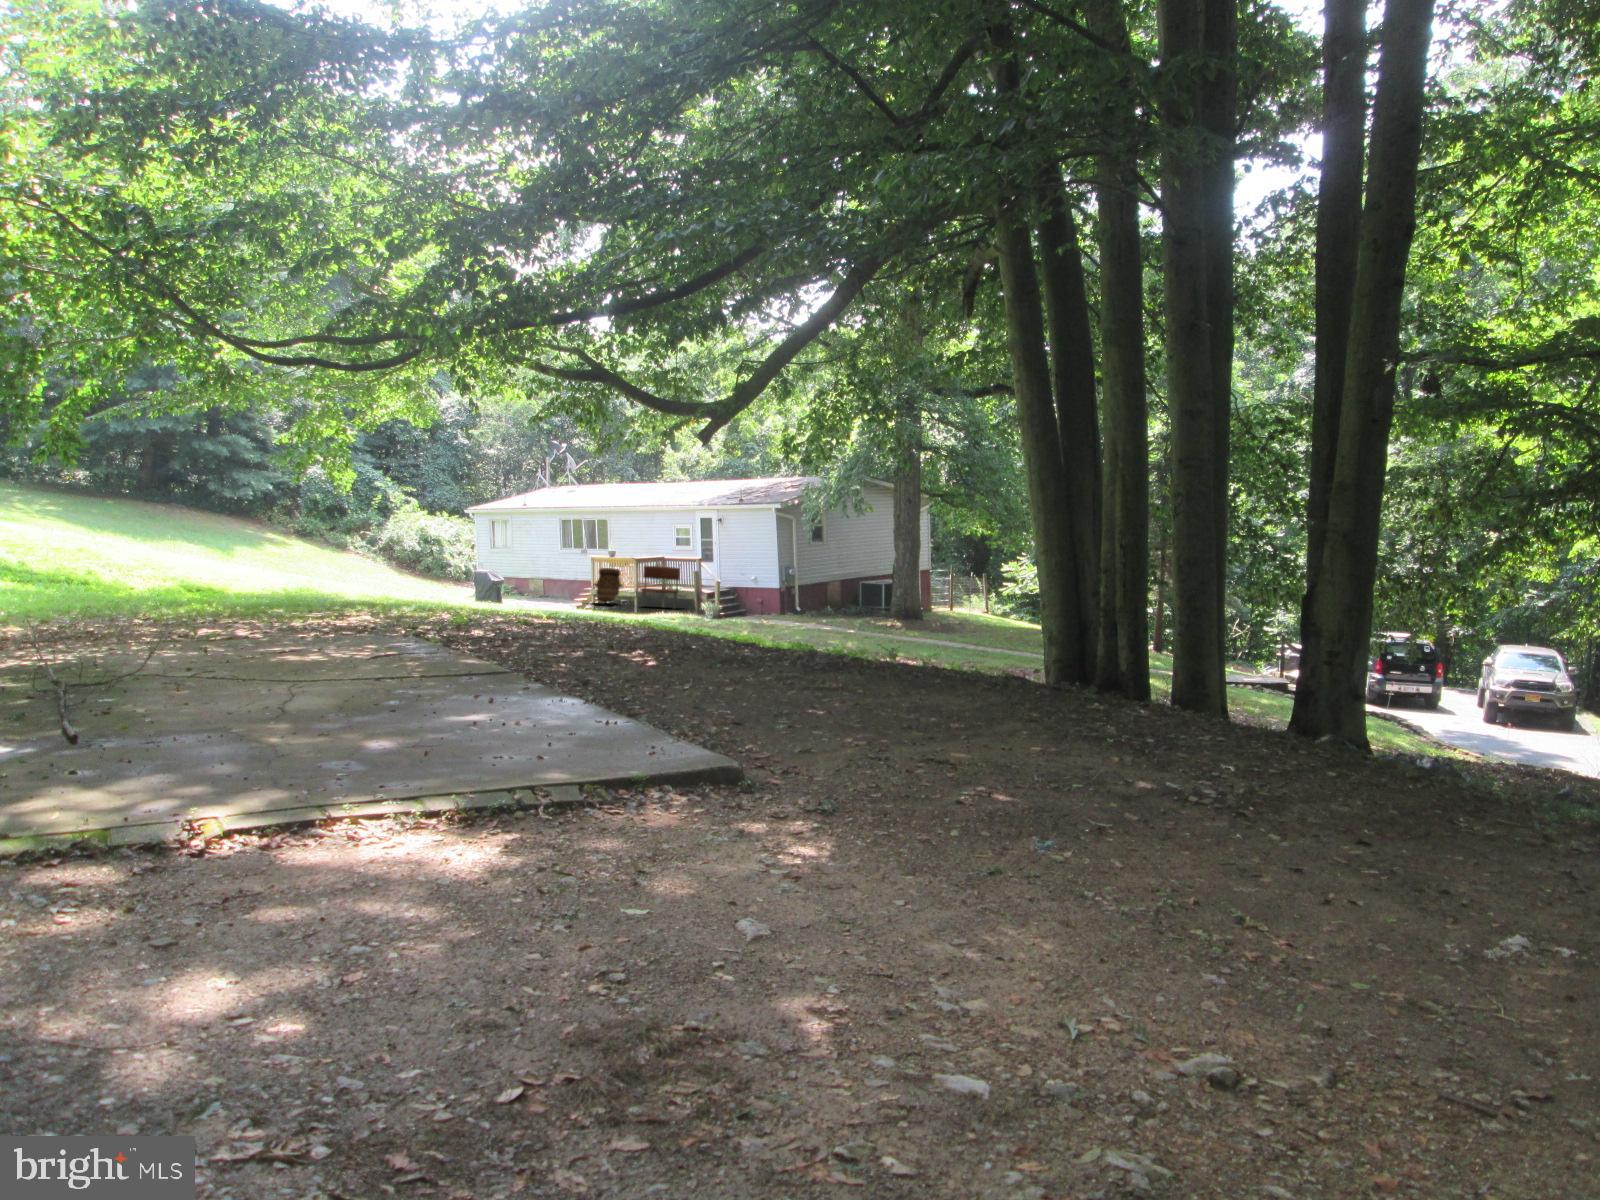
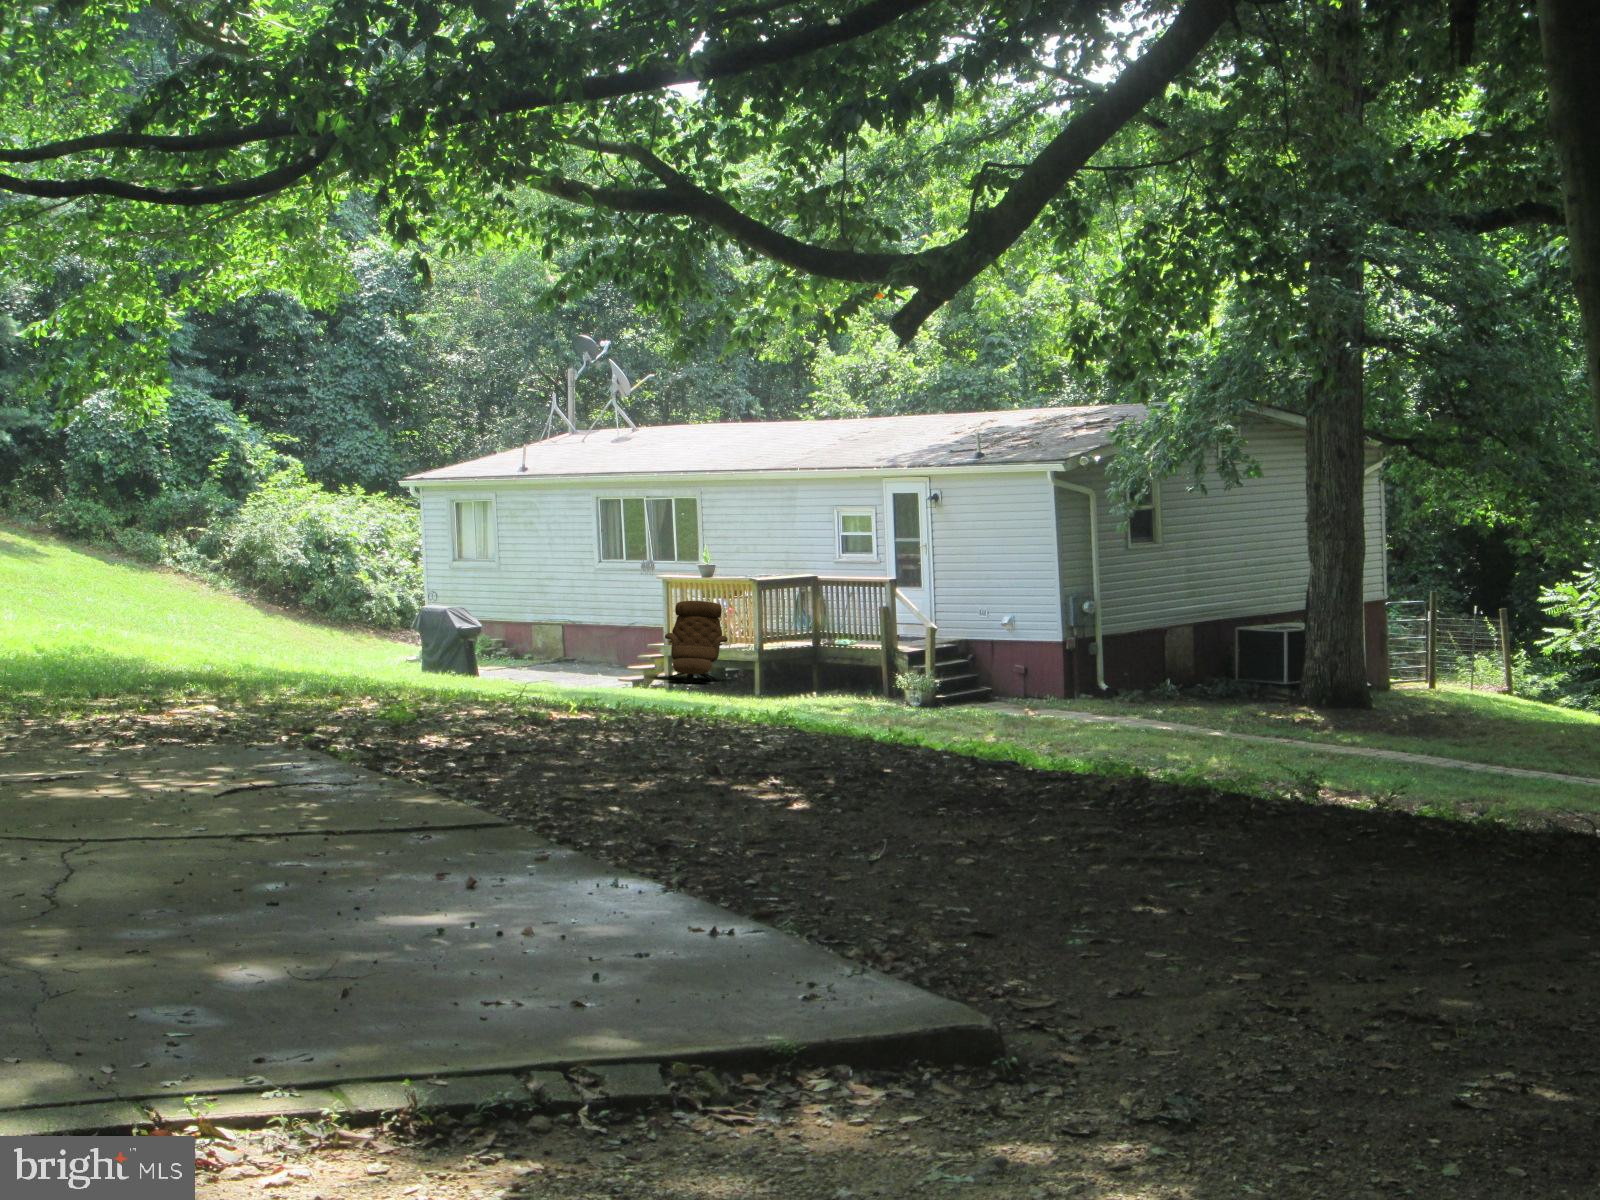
bench: present [640,566,680,609] -> none [763,595,851,691]

